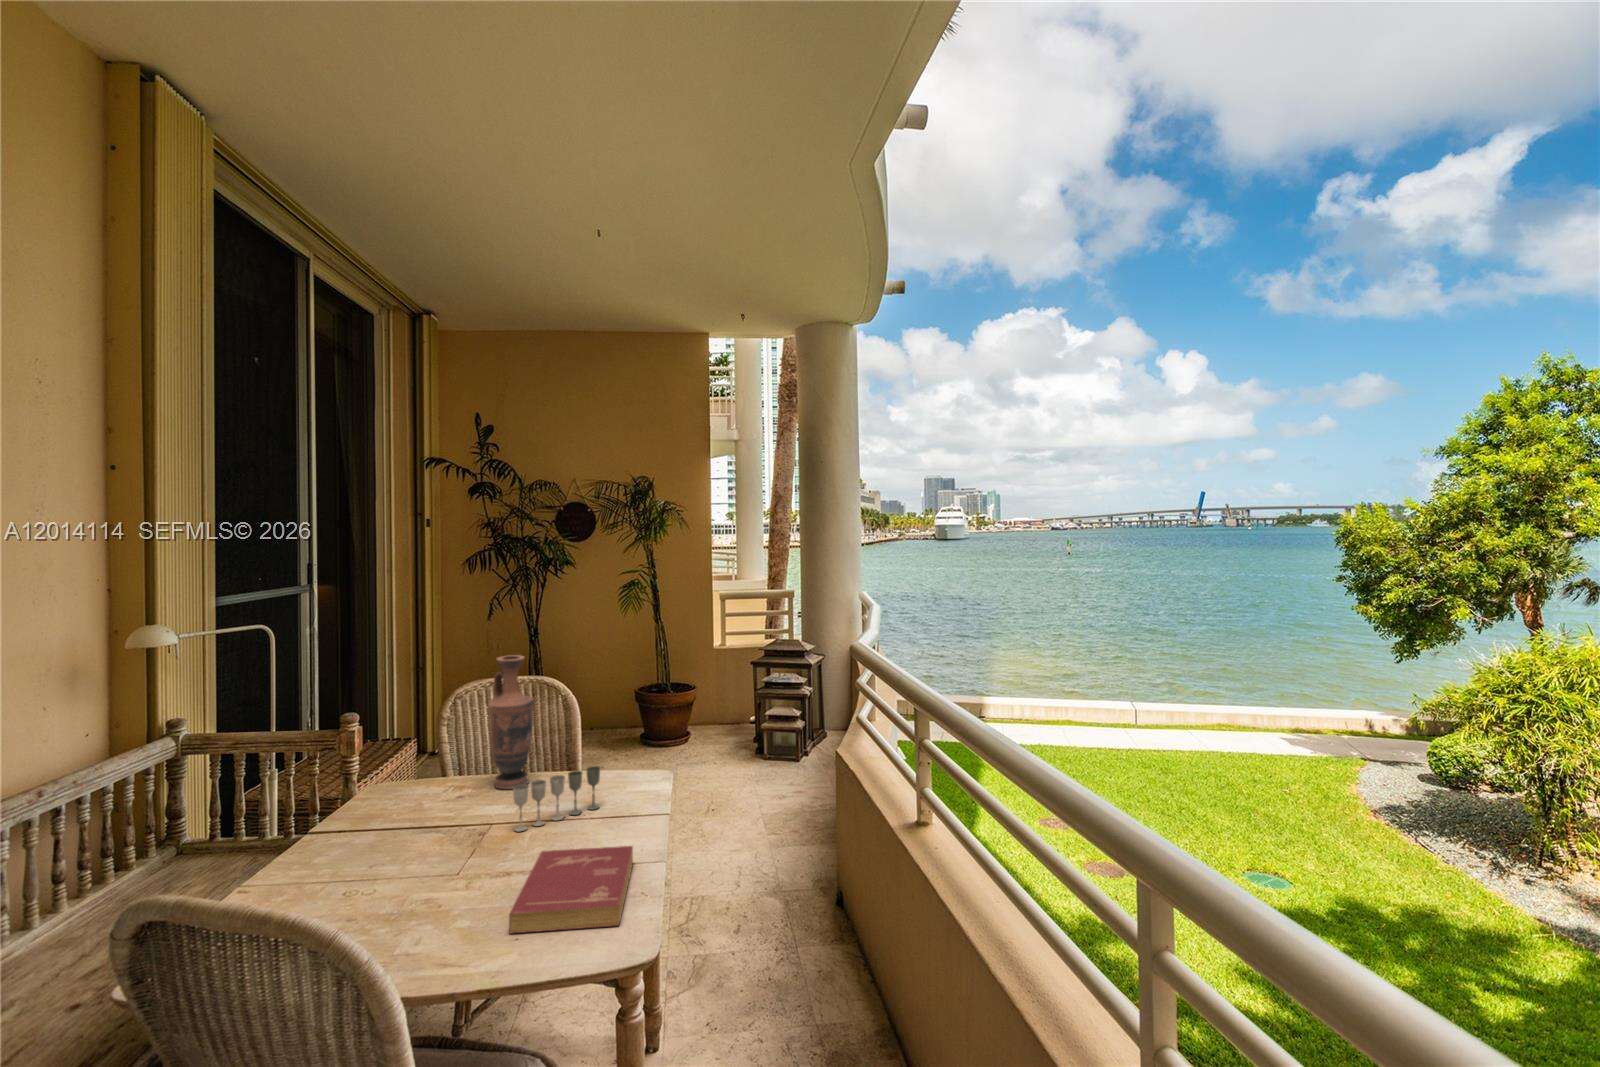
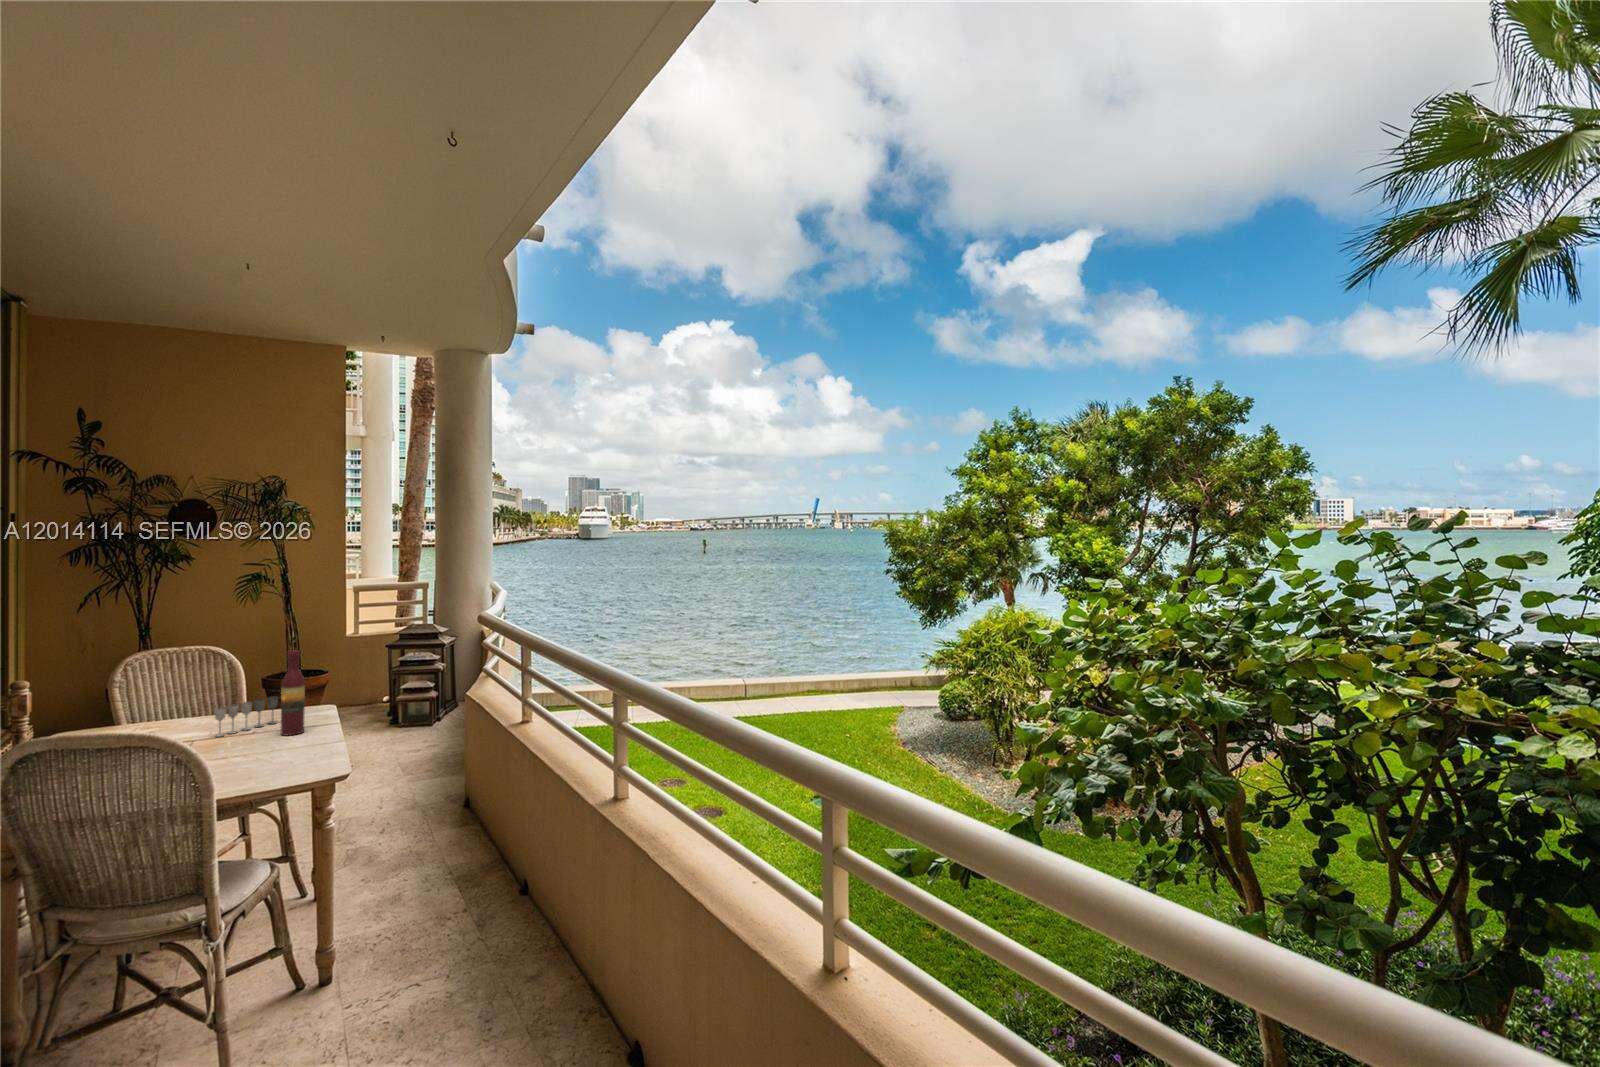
vase: present [488,655,534,789] -> none [178,627,217,721]
wine bottle: none [595,703,628,844] -> present [281,650,305,735]
book: present [509,846,633,933] -> none [240,730,312,768]

